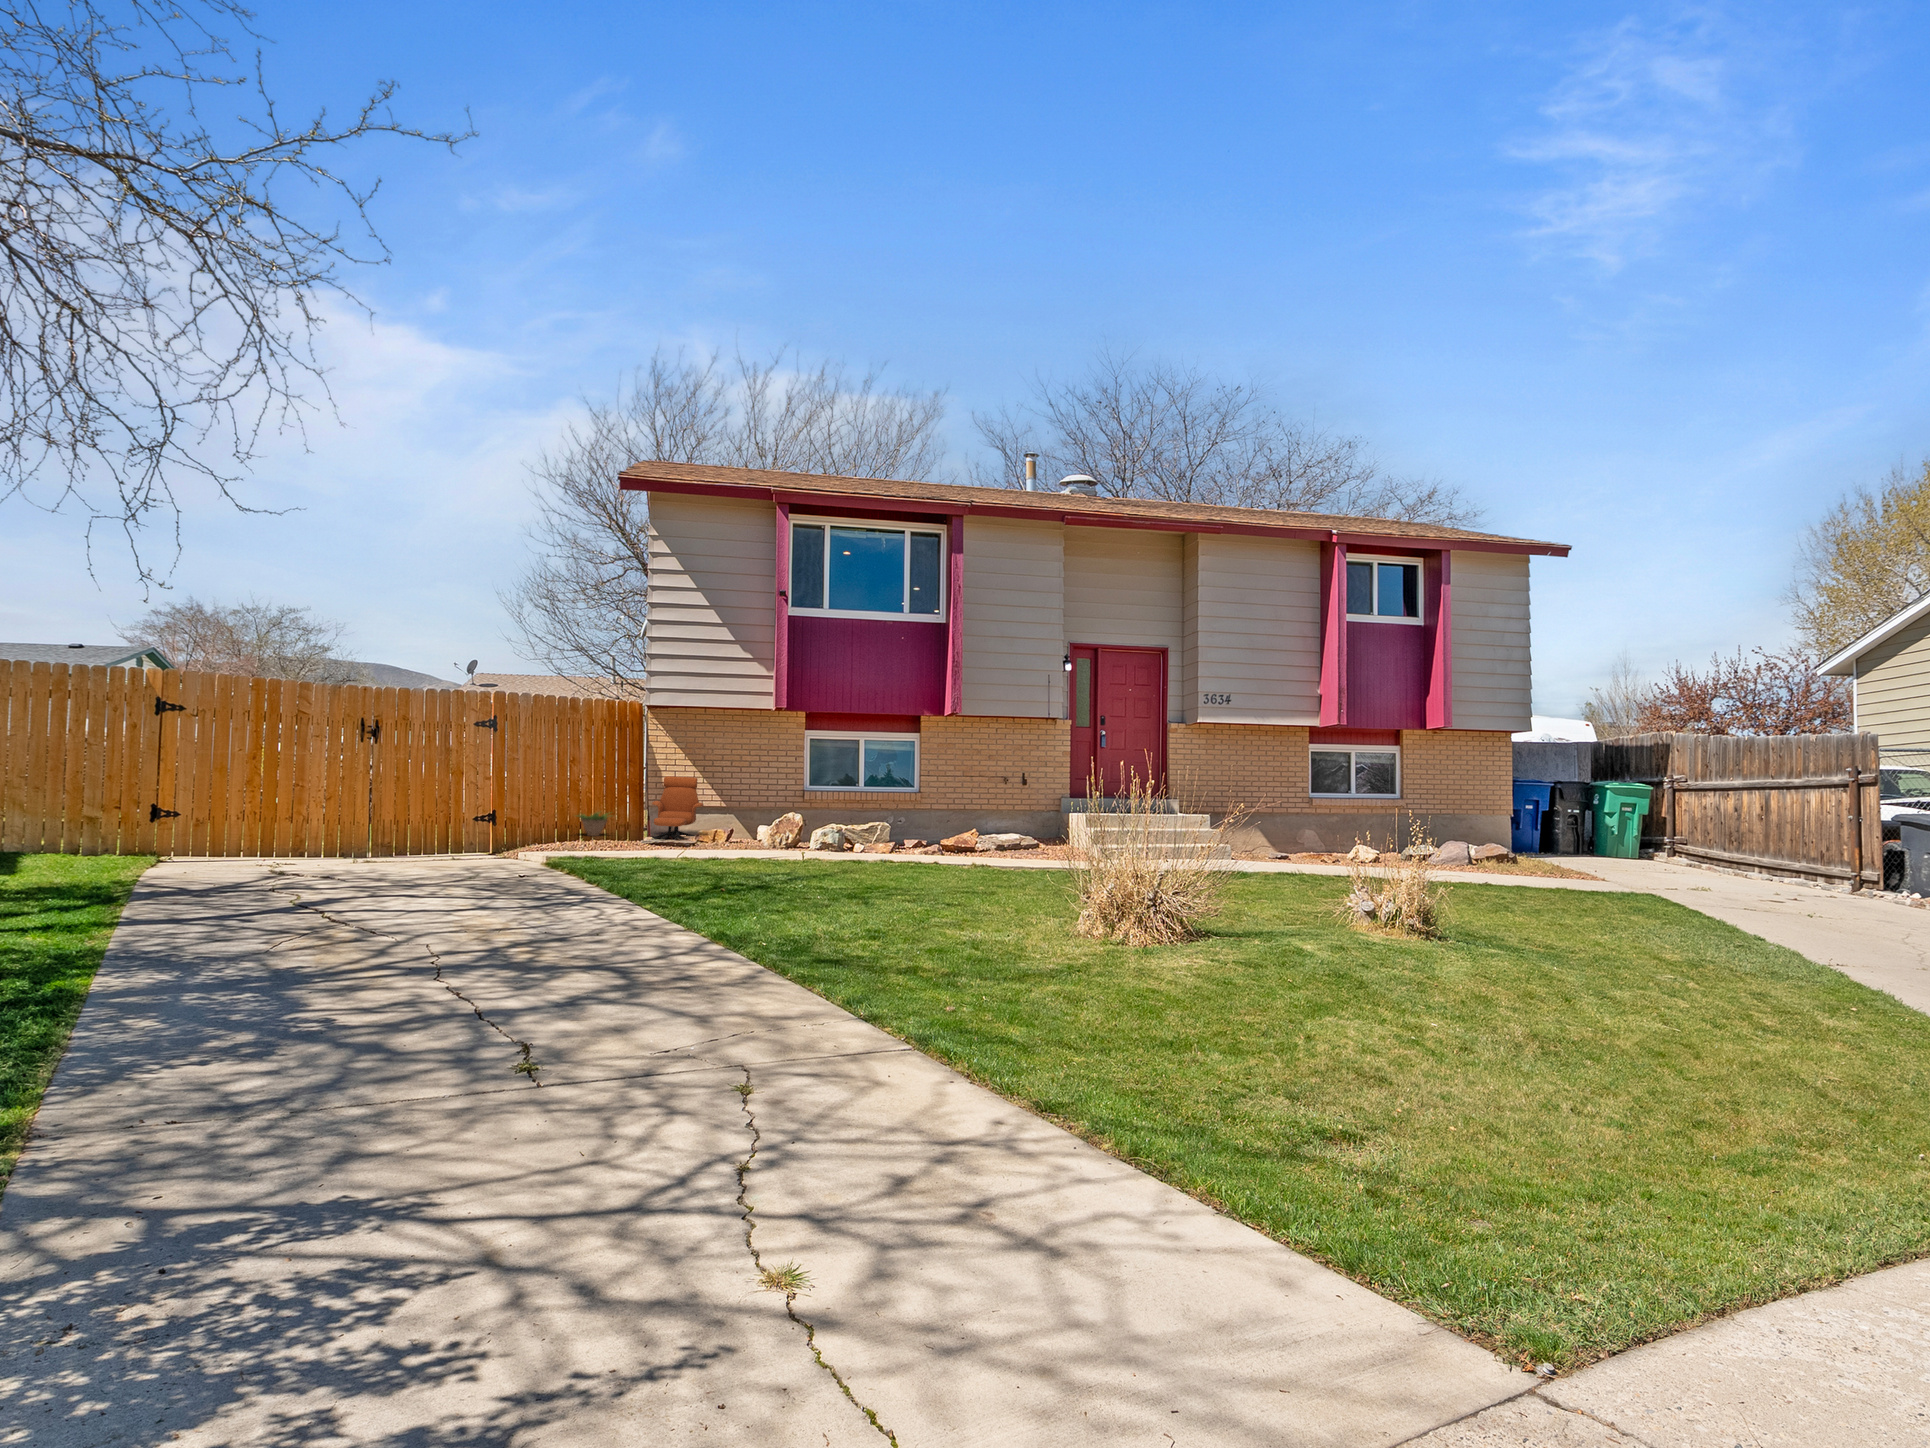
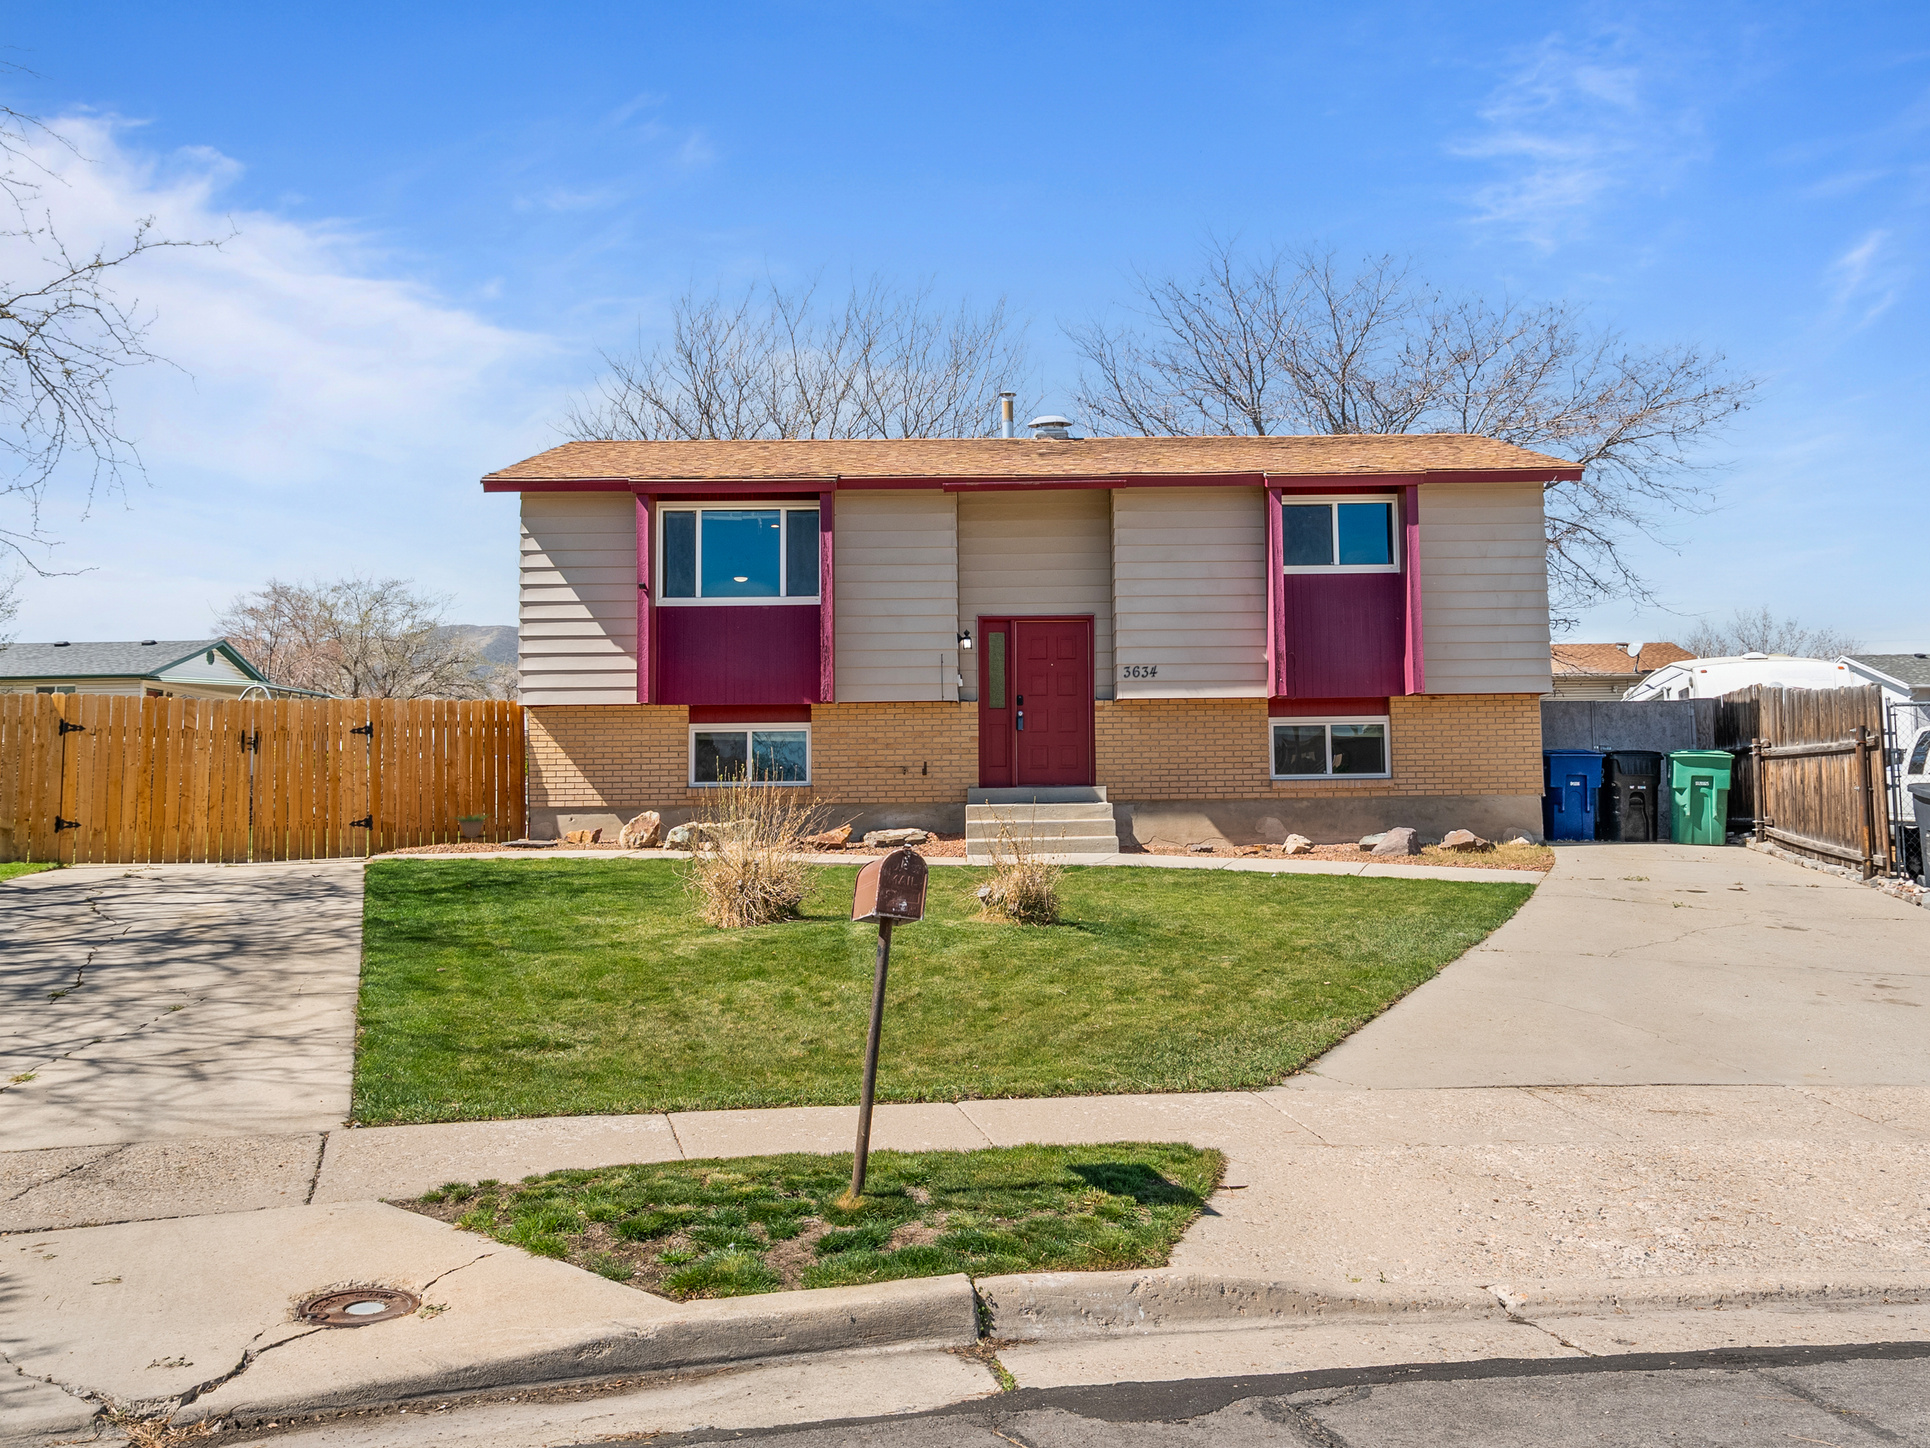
lounge chair: present [652,776,704,840] -> none [522,777,581,840]

